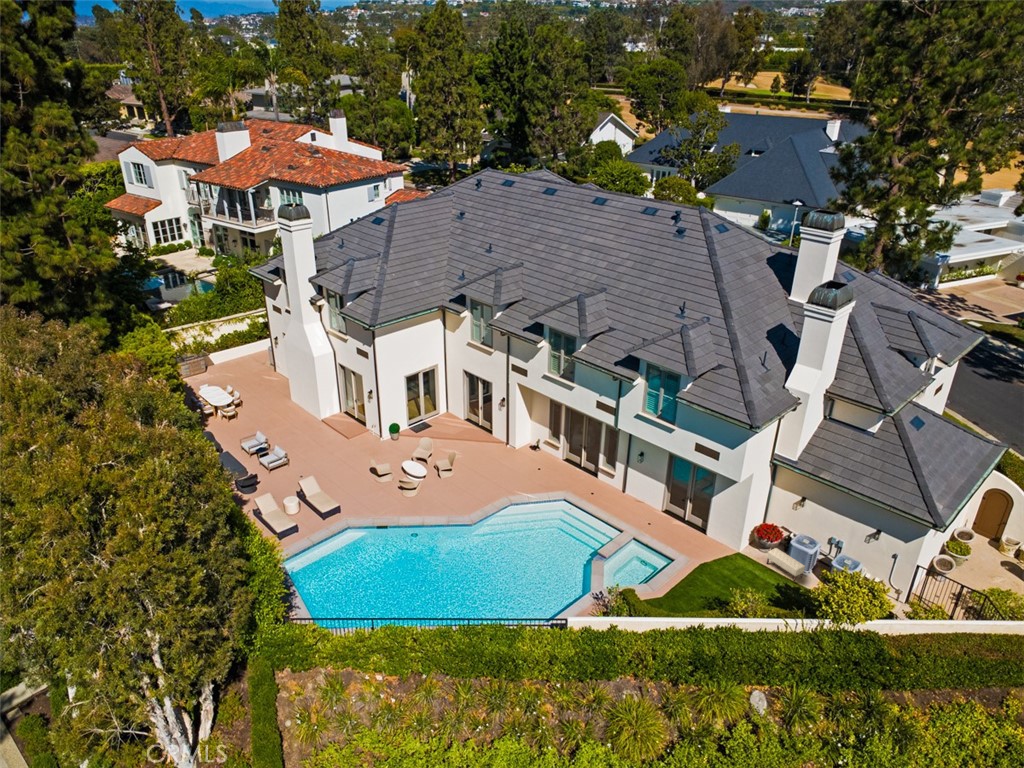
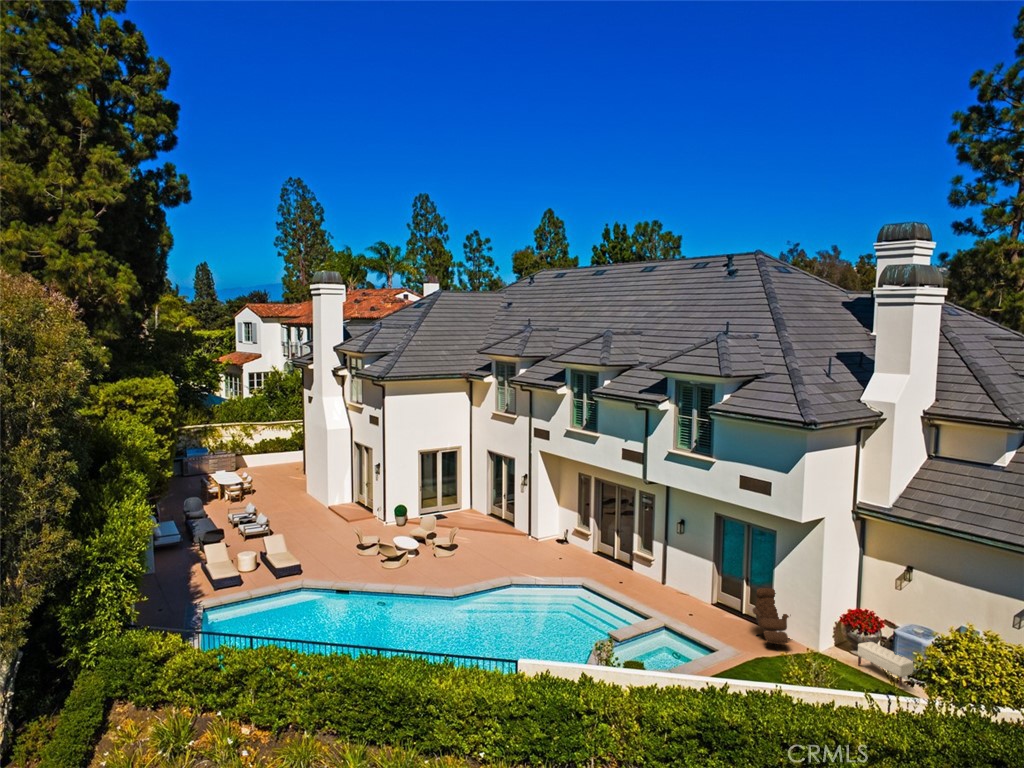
lounge chair: none [697,510,723,556] -> present [753,588,791,650]

